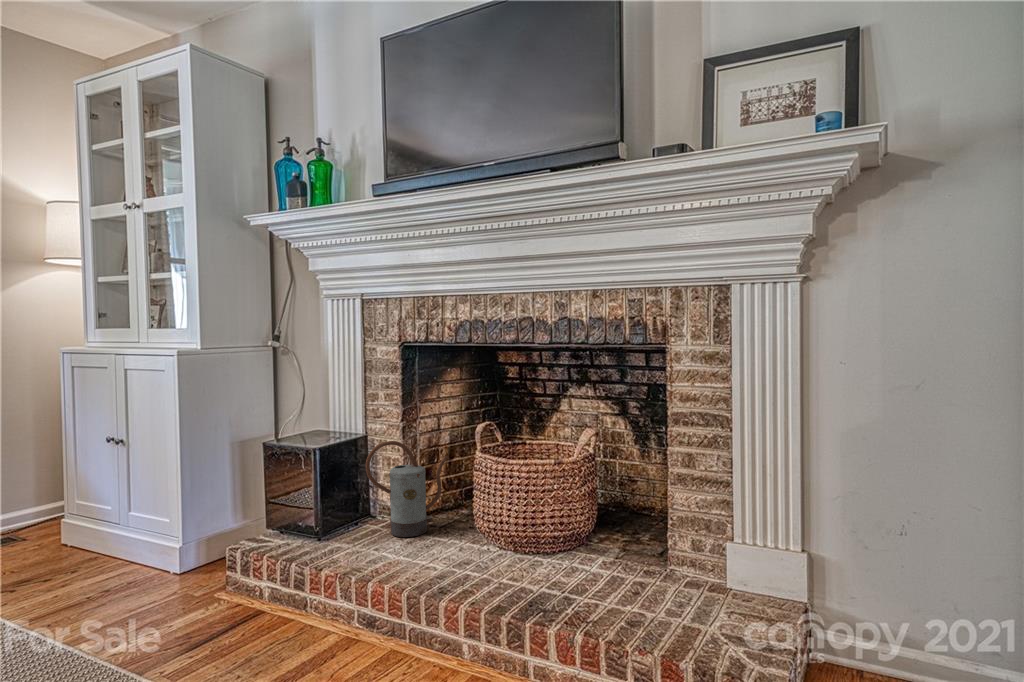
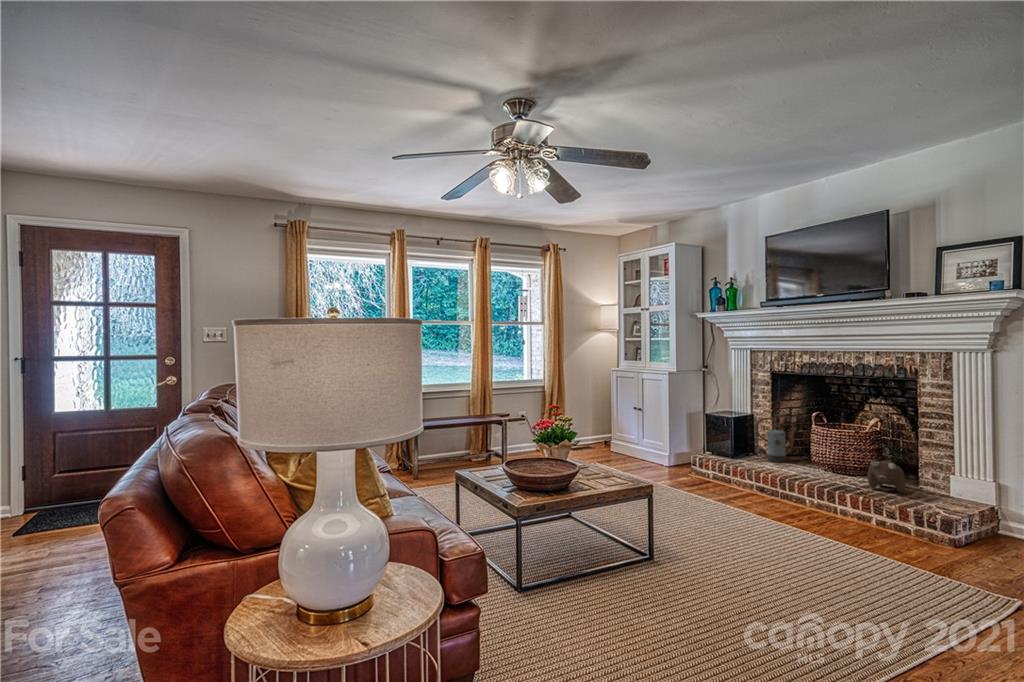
plush toy: none [586,526,657,599] -> present [867,461,906,493]

